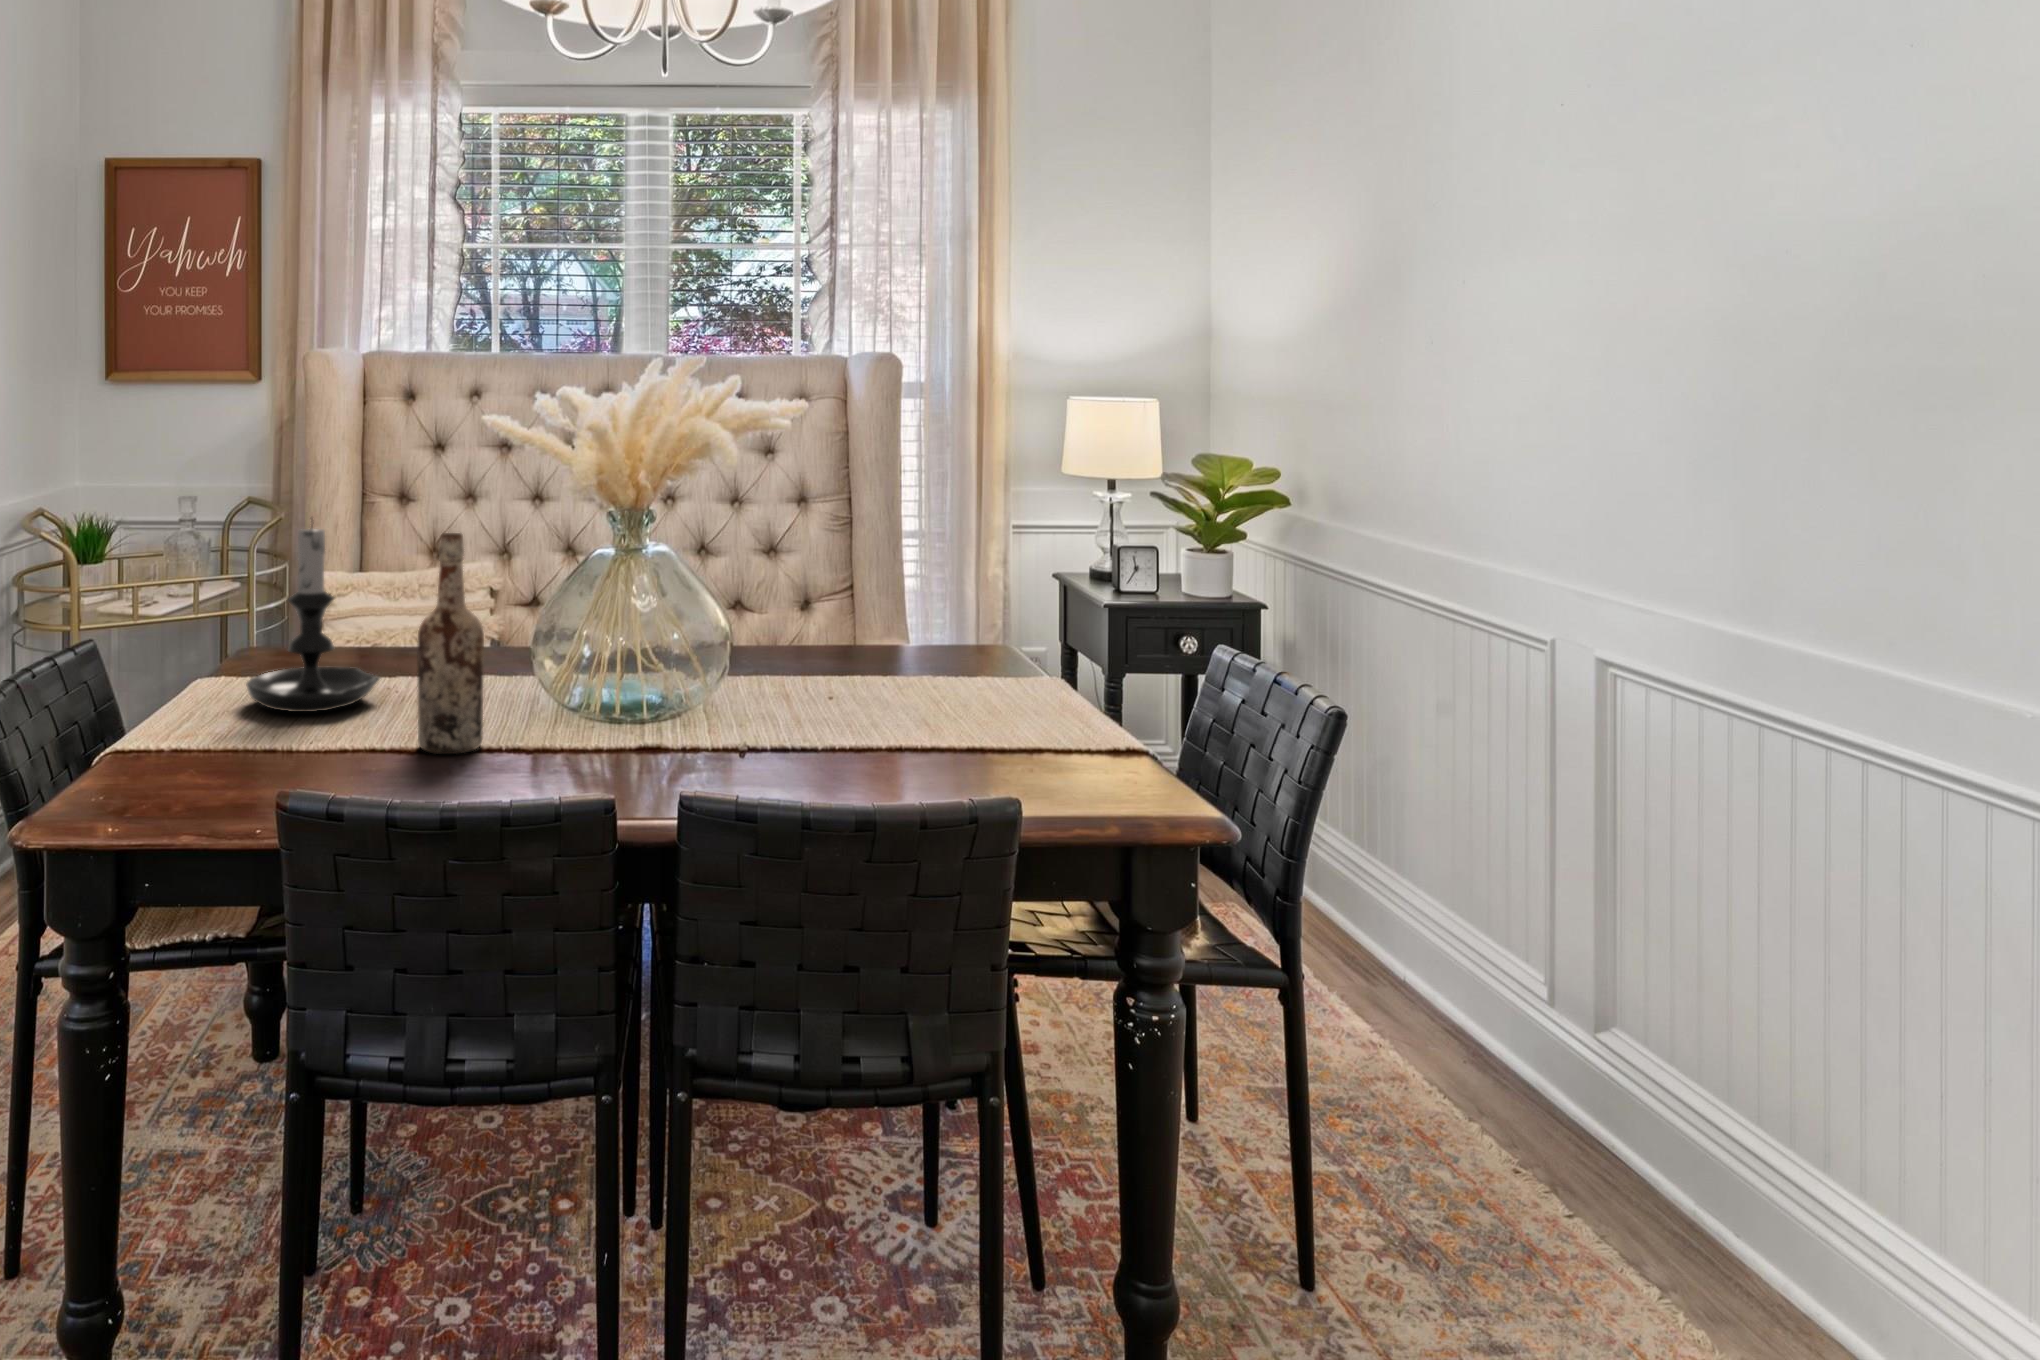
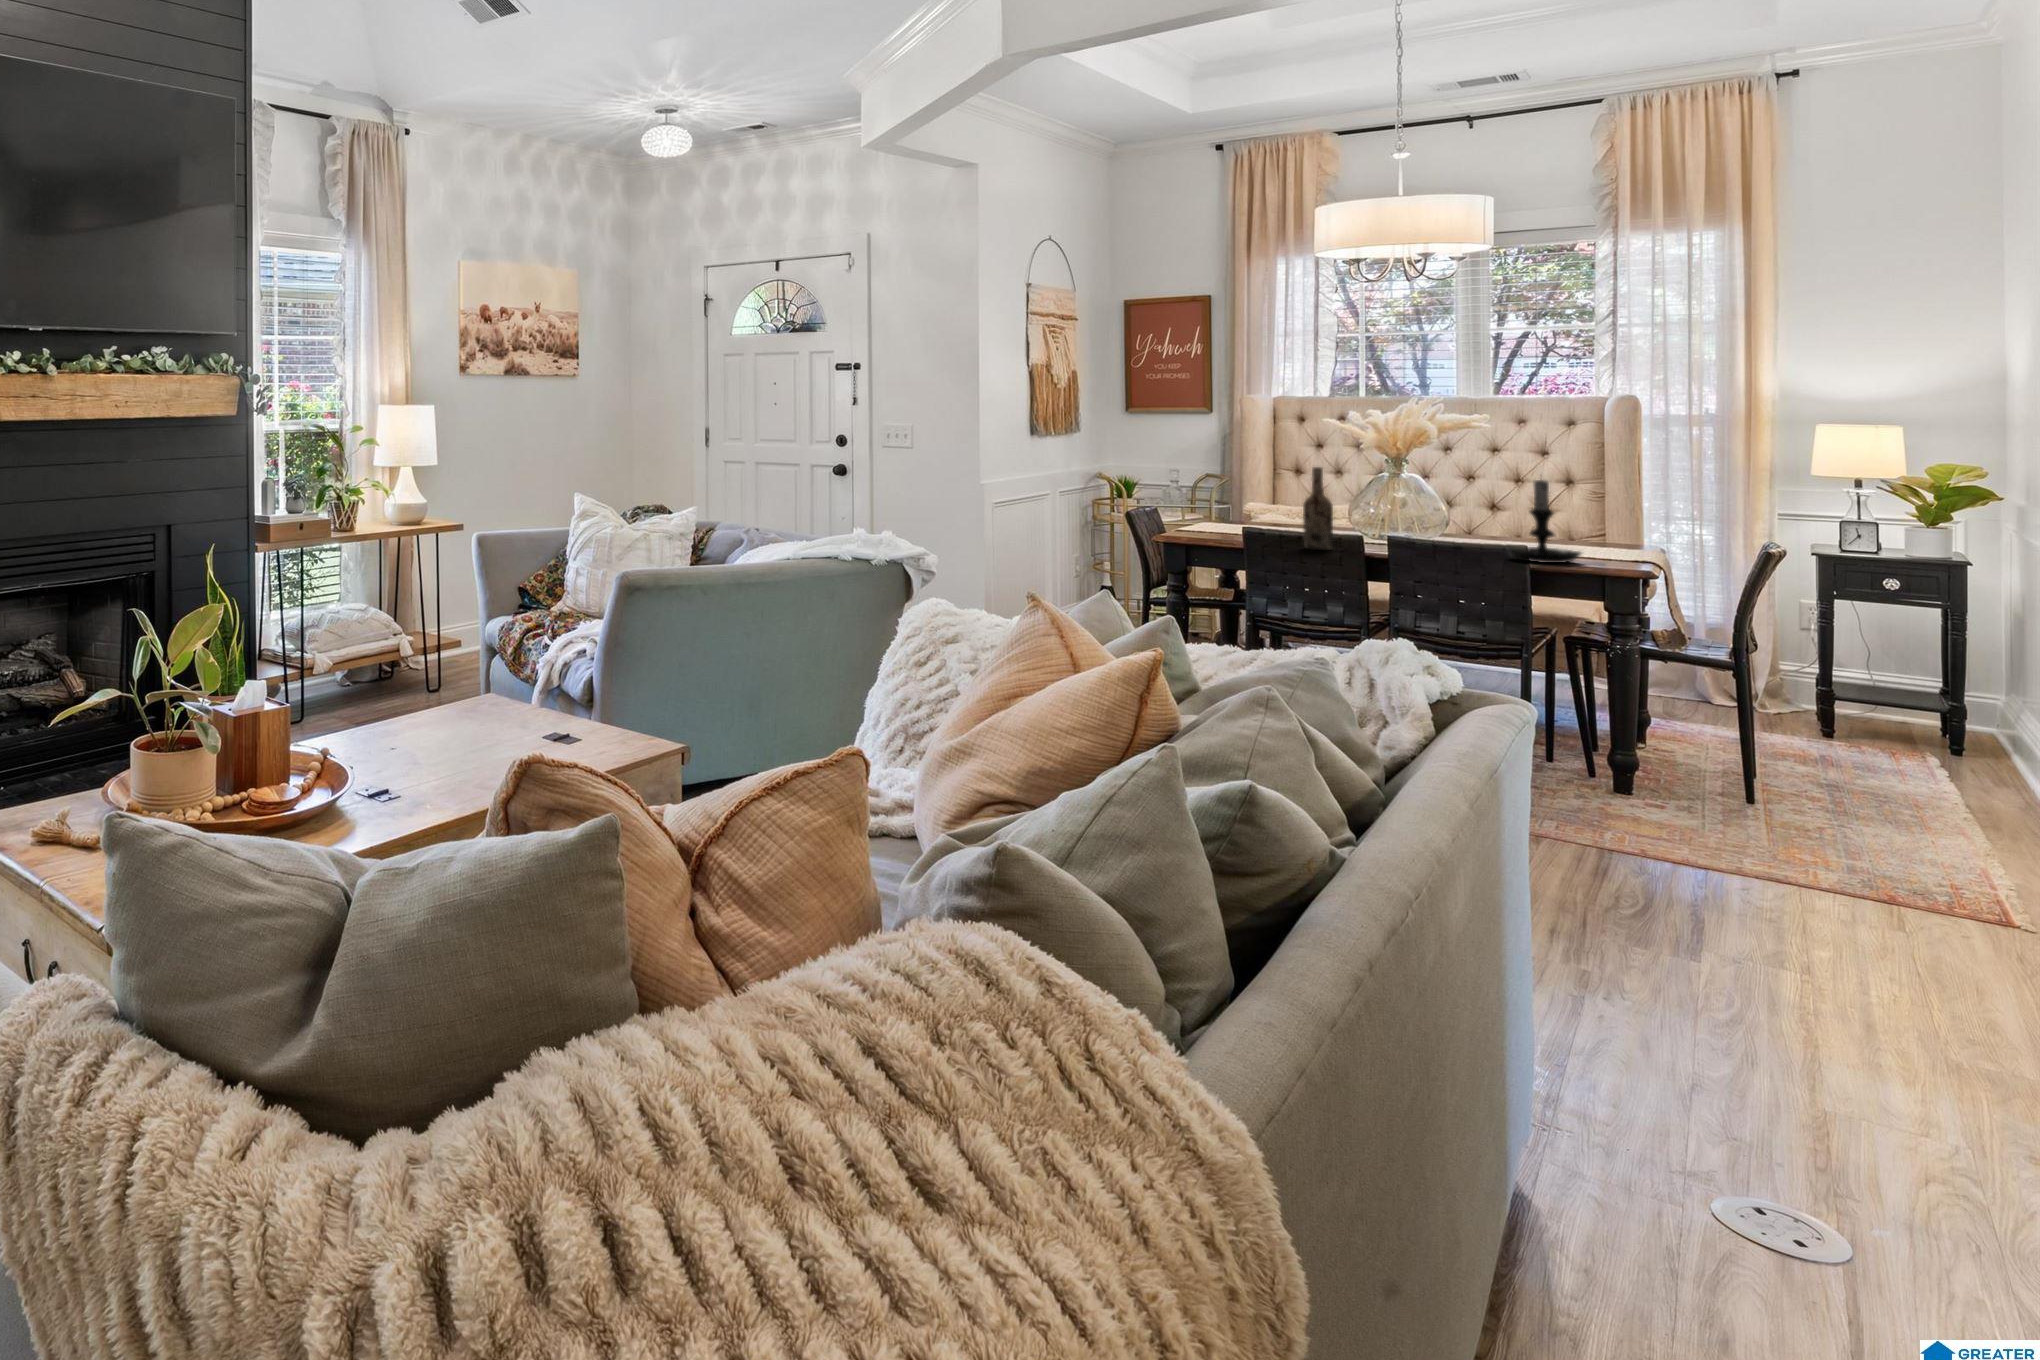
candle holder: present [246,527,380,712] -> present [1508,480,1581,563]

